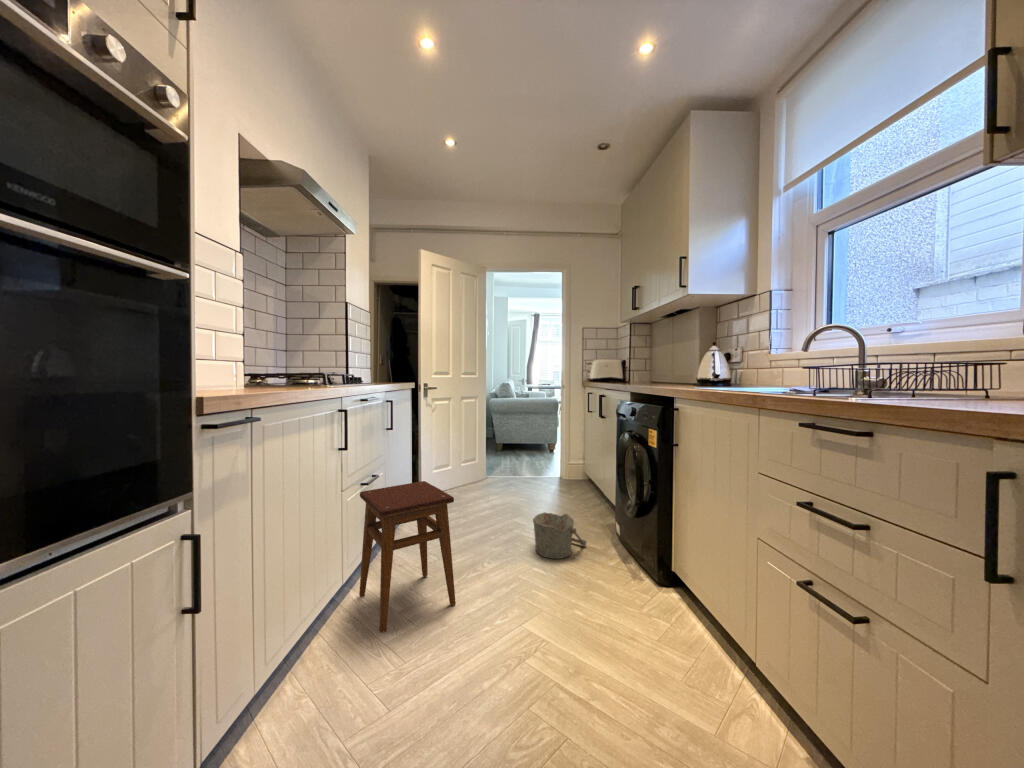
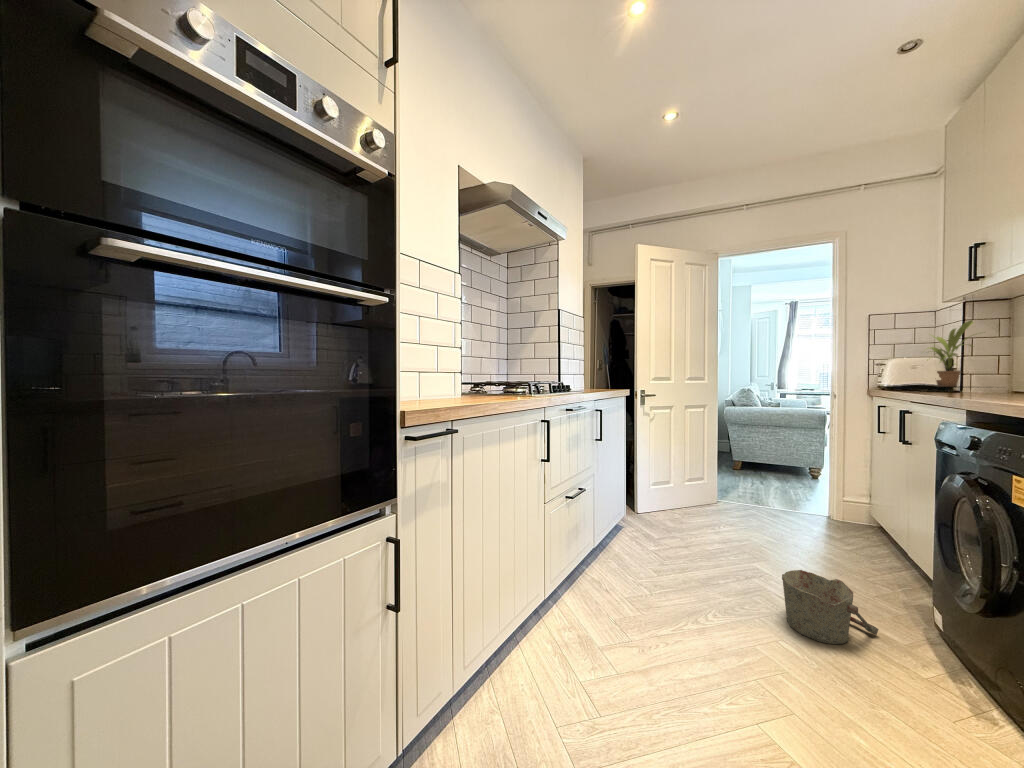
potted plant: none [609,338,638,380] -> present [930,320,973,387]
stool: present [359,481,456,633] -> none [560,504,666,668]

